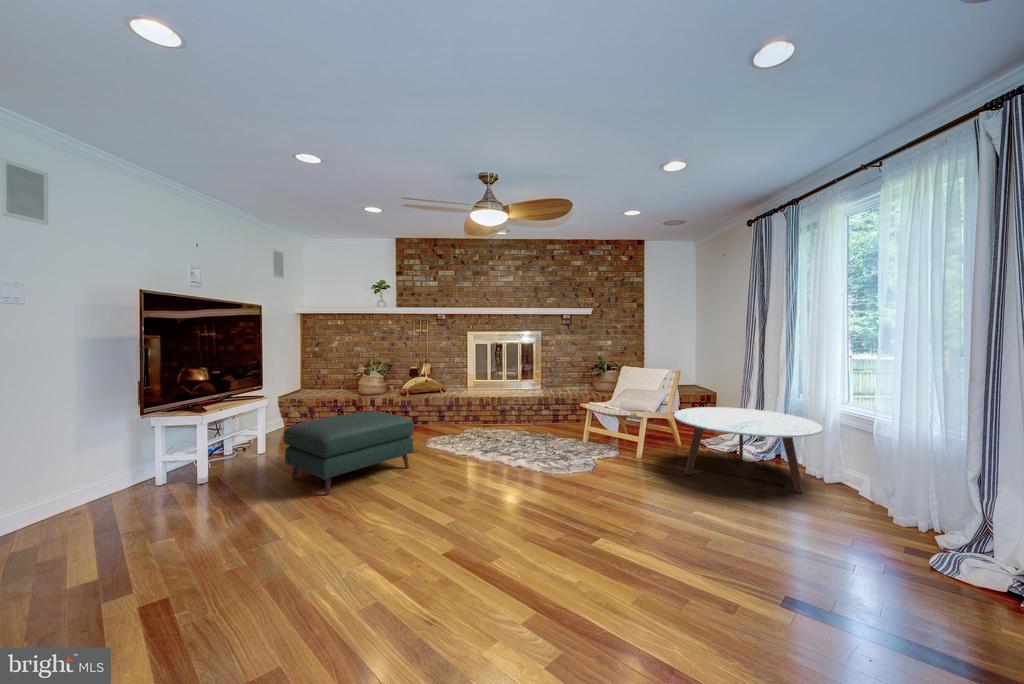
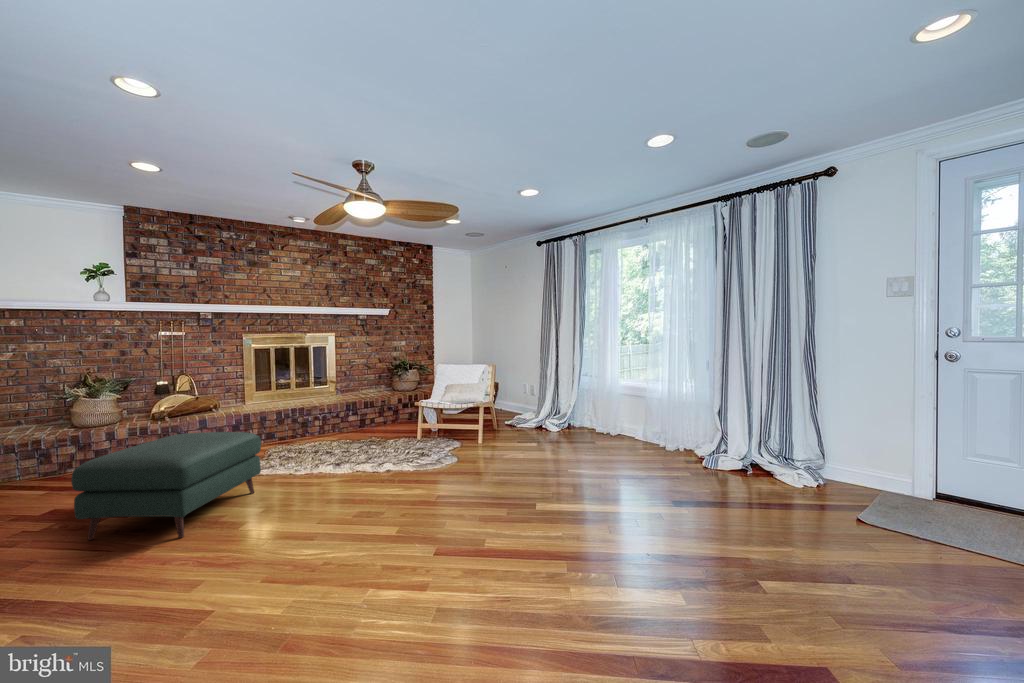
coffee table: present [674,407,823,493] -> none [505,389,605,445]

